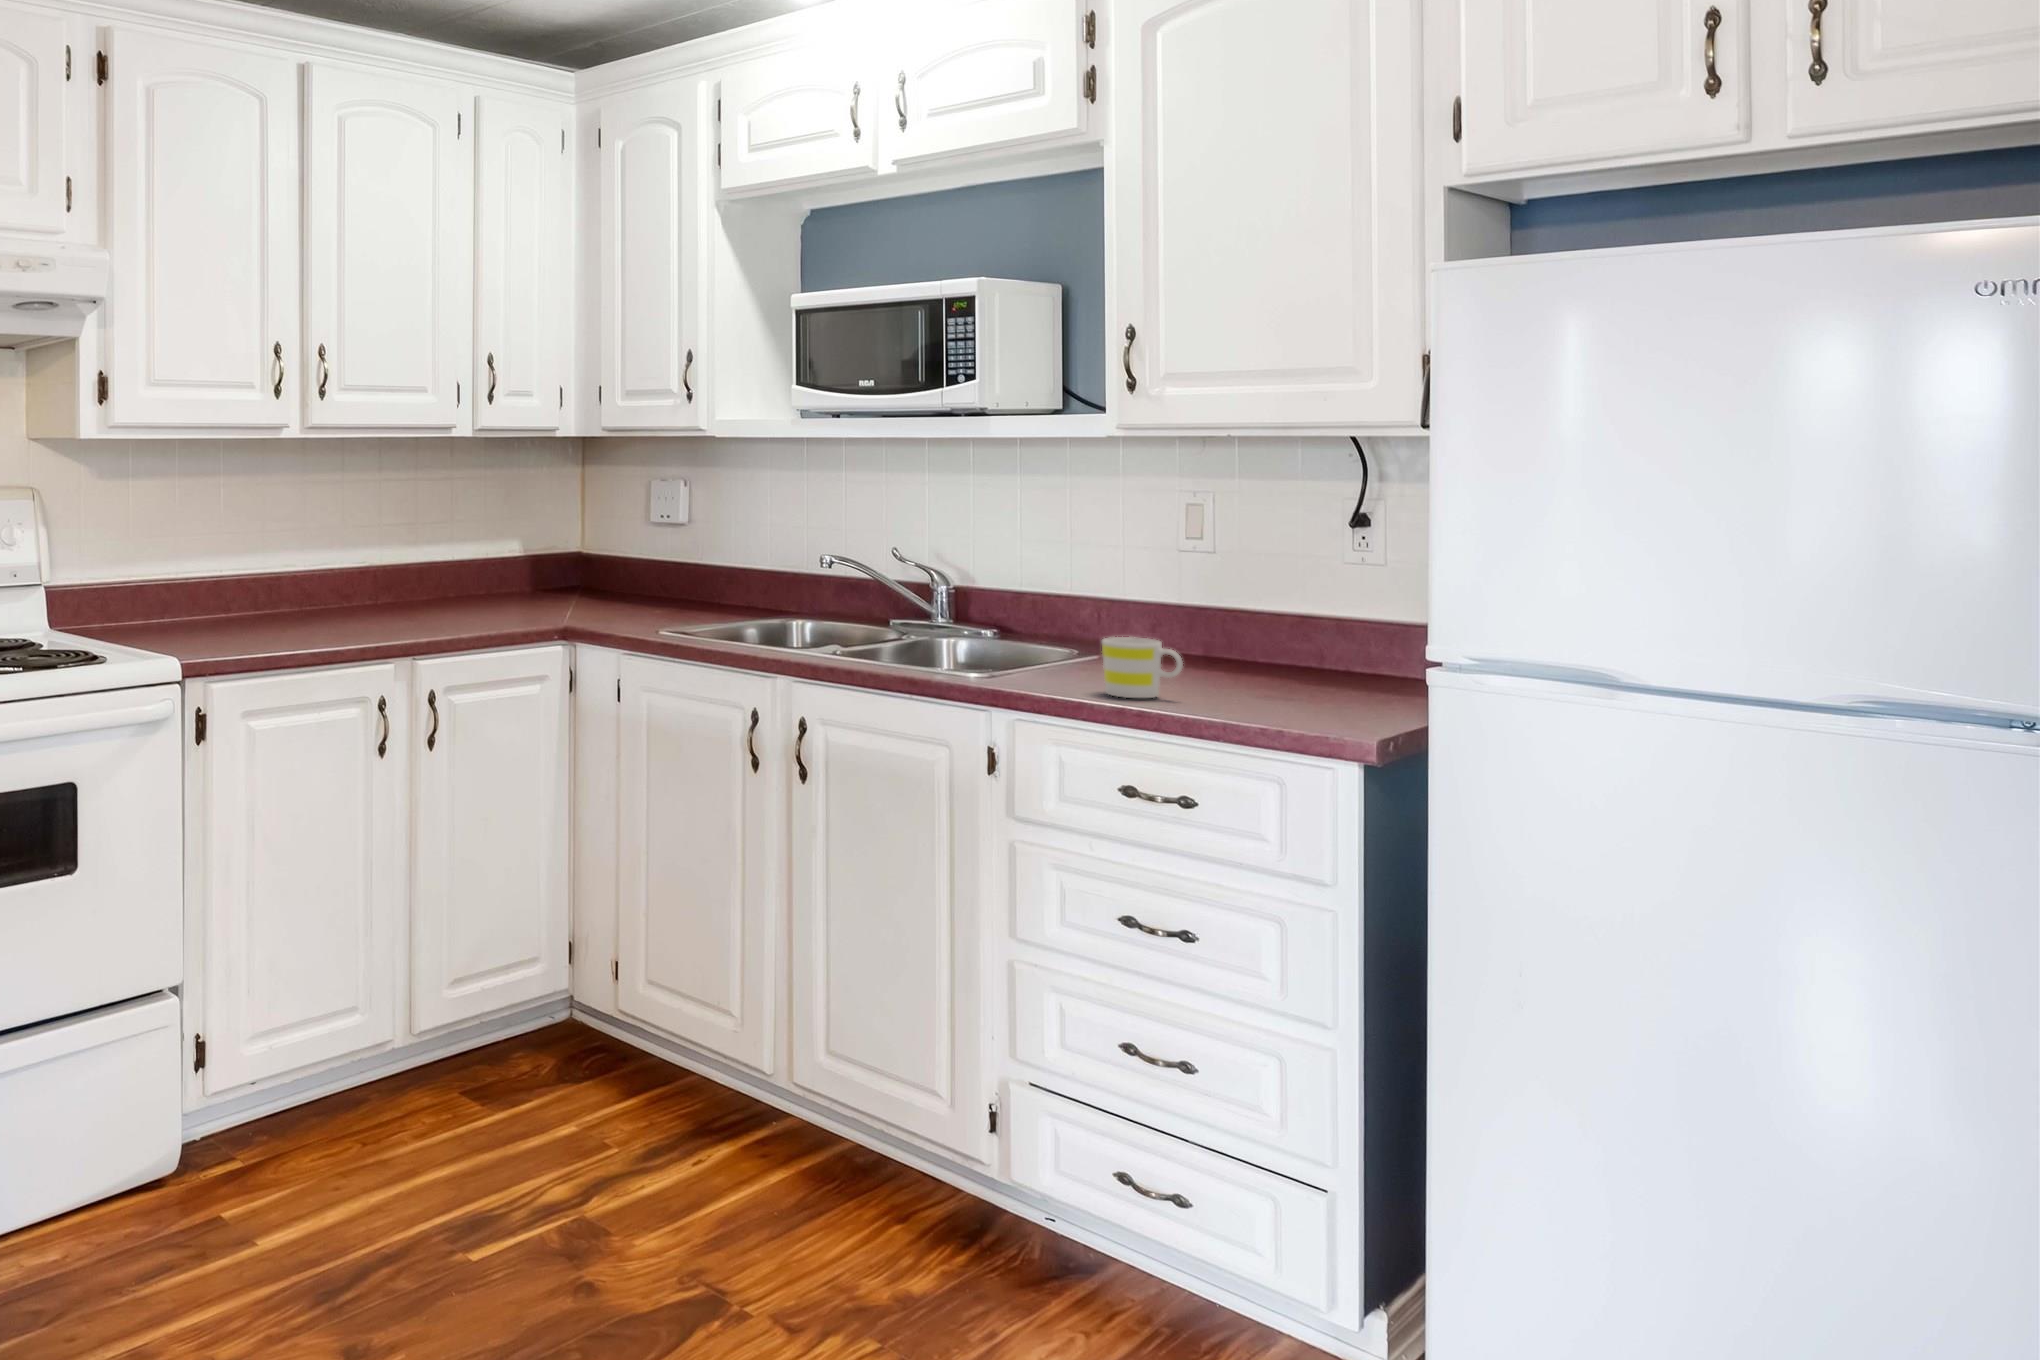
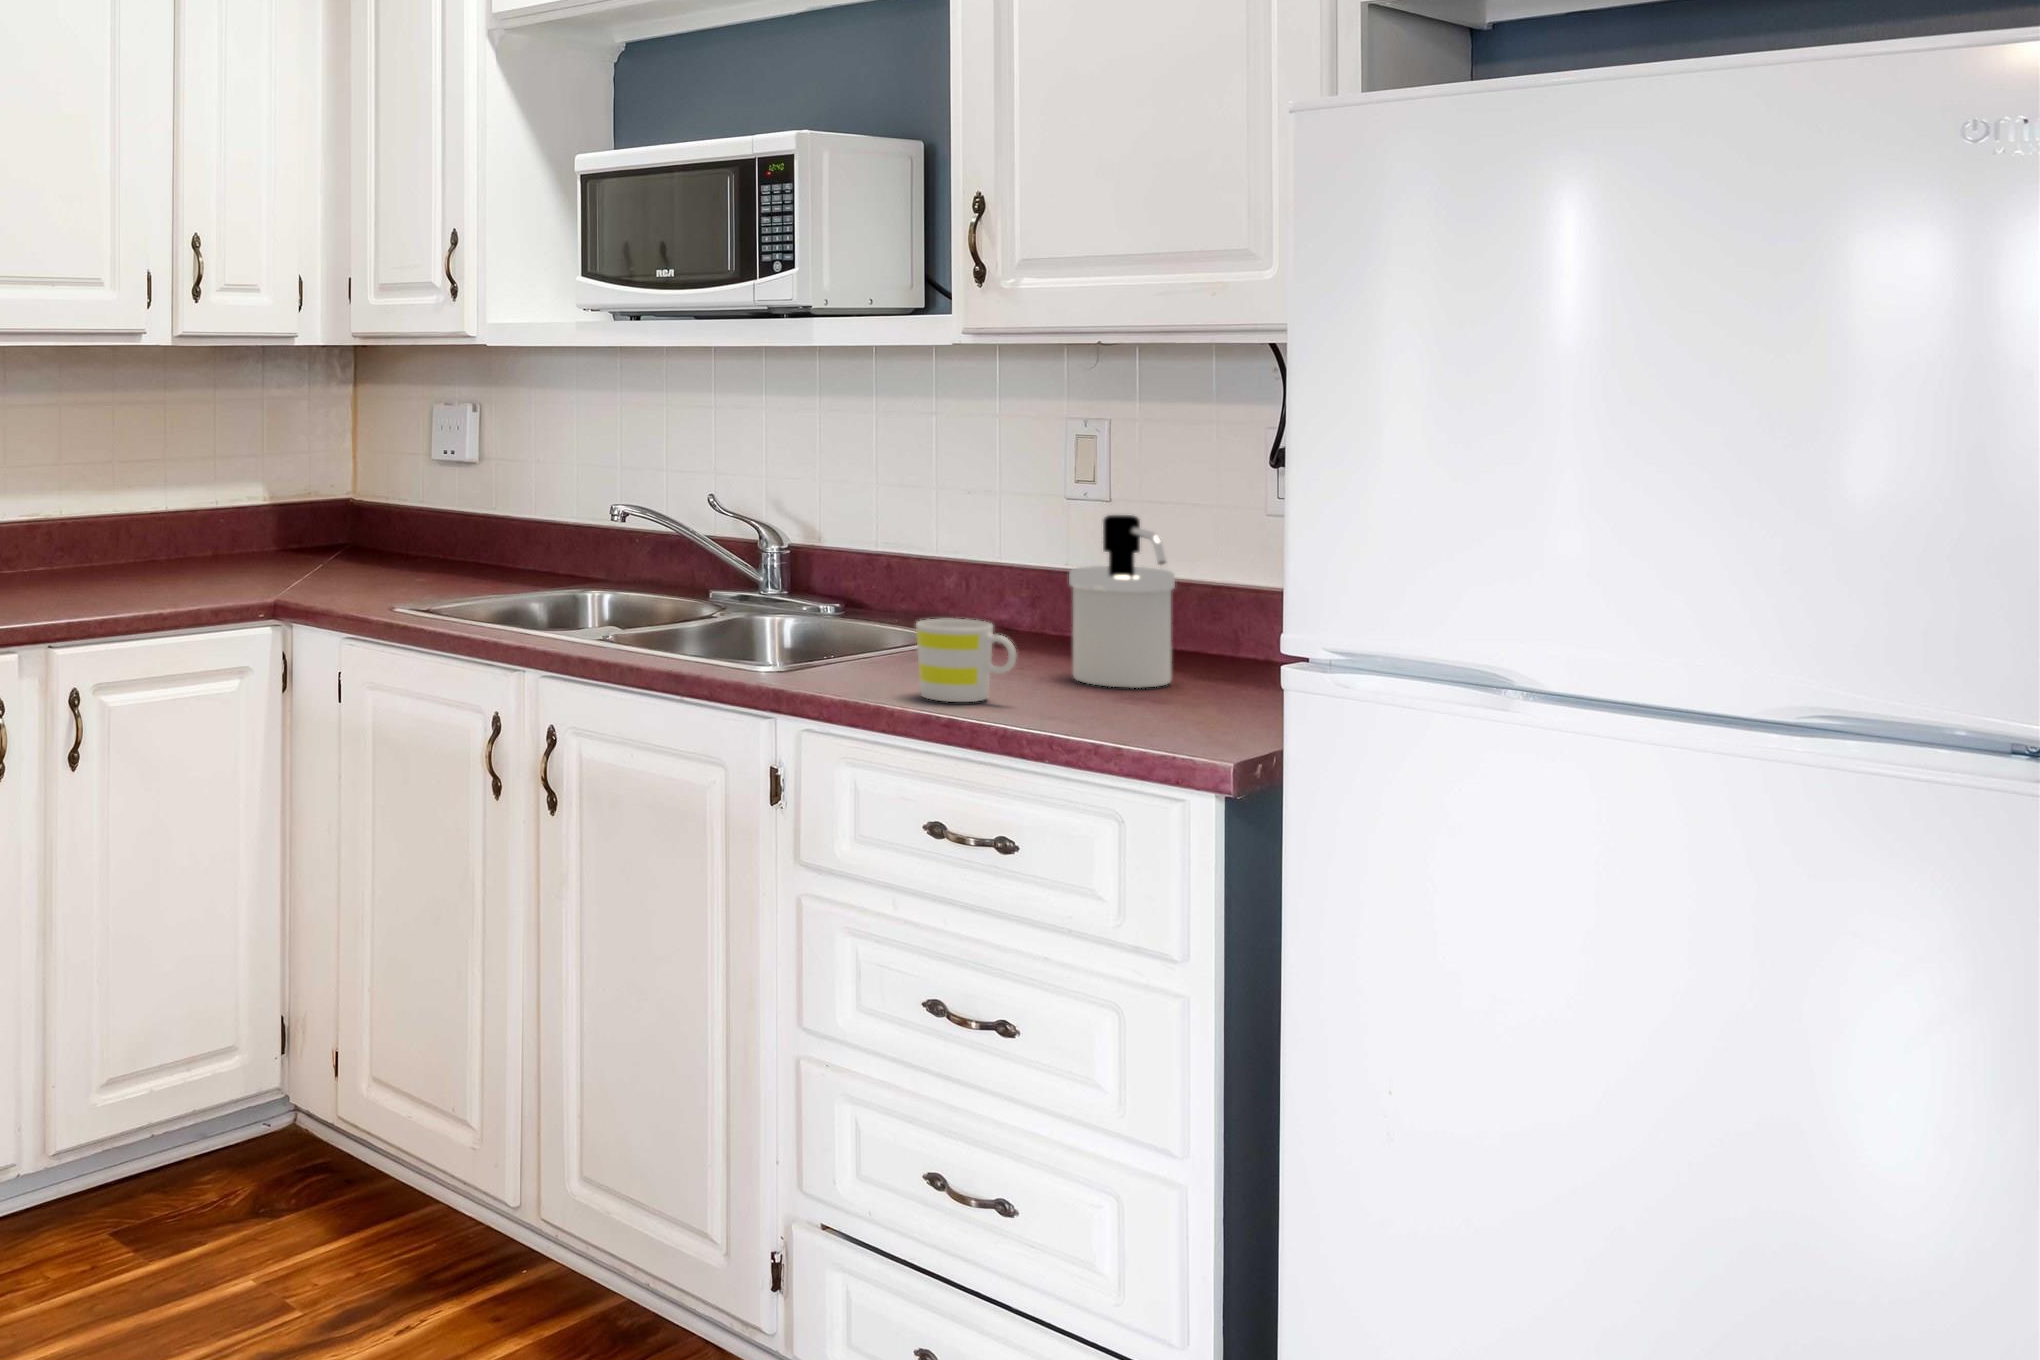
soap dispenser: none [1204,561,1291,689] -> present [1069,515,1175,688]

